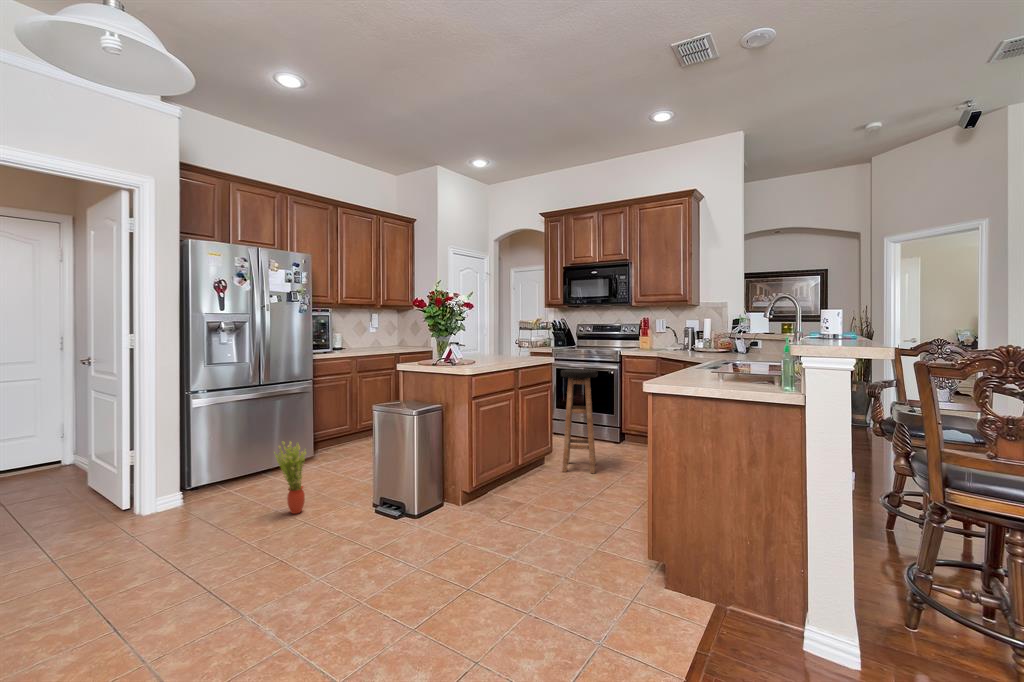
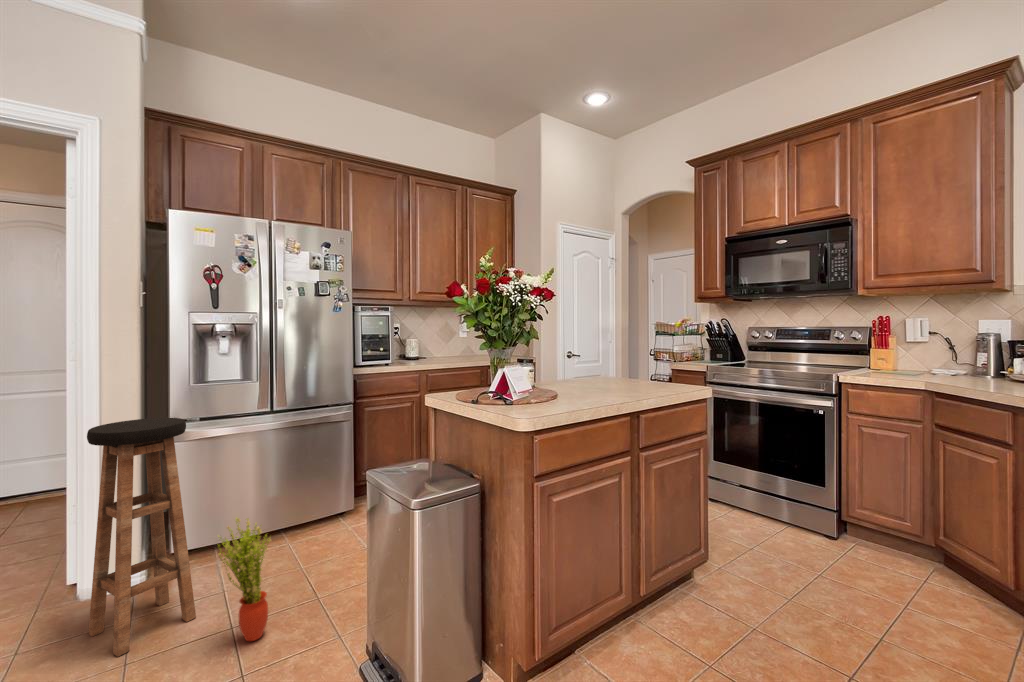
bar stool: present [561,369,598,473] -> present [87,418,196,657]

